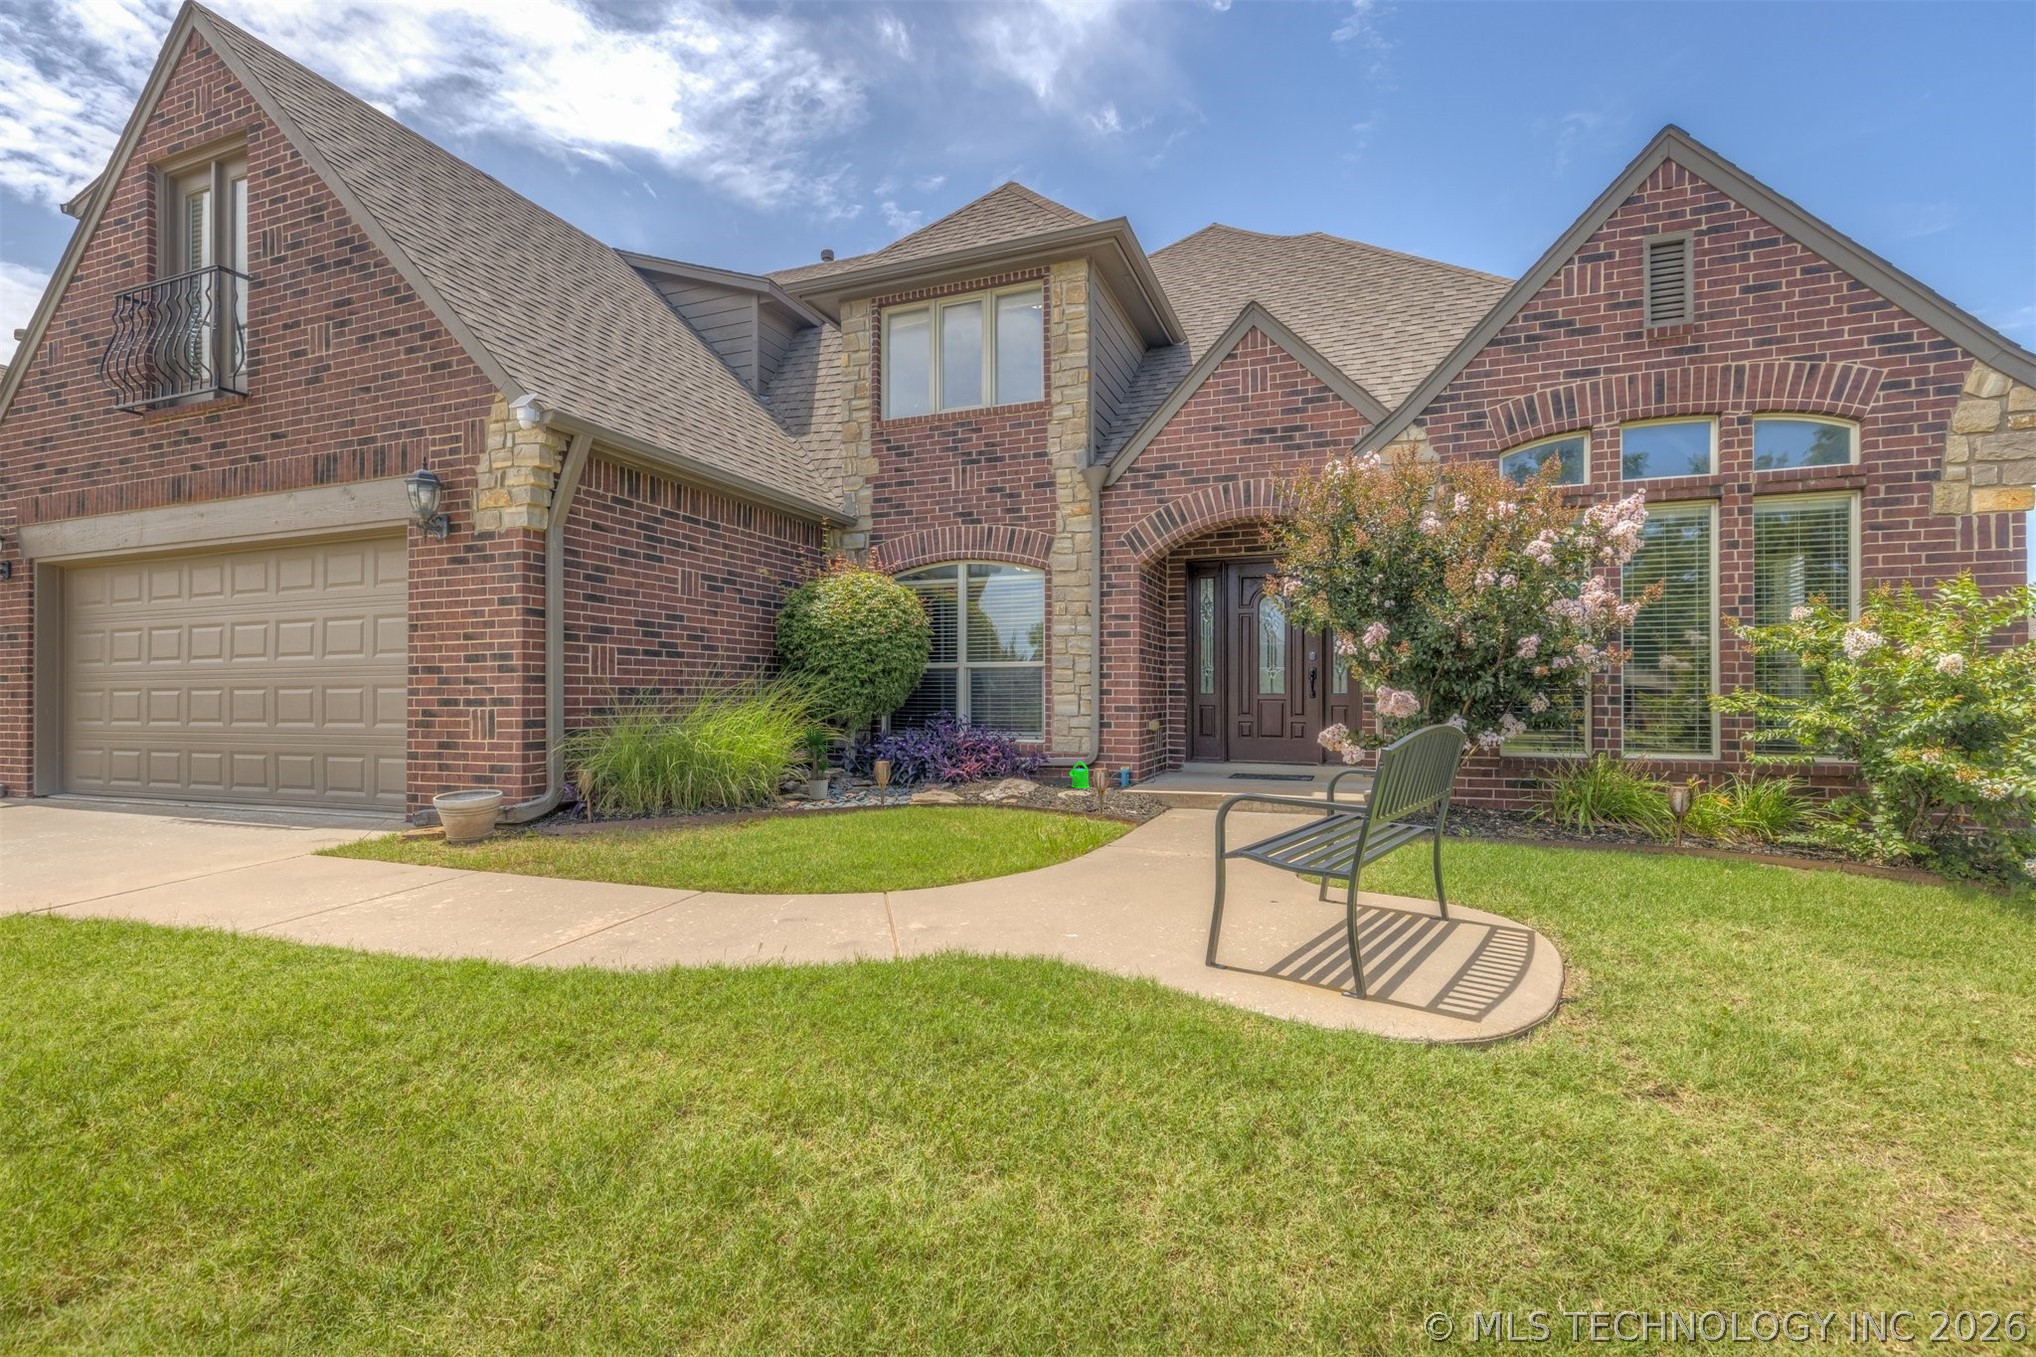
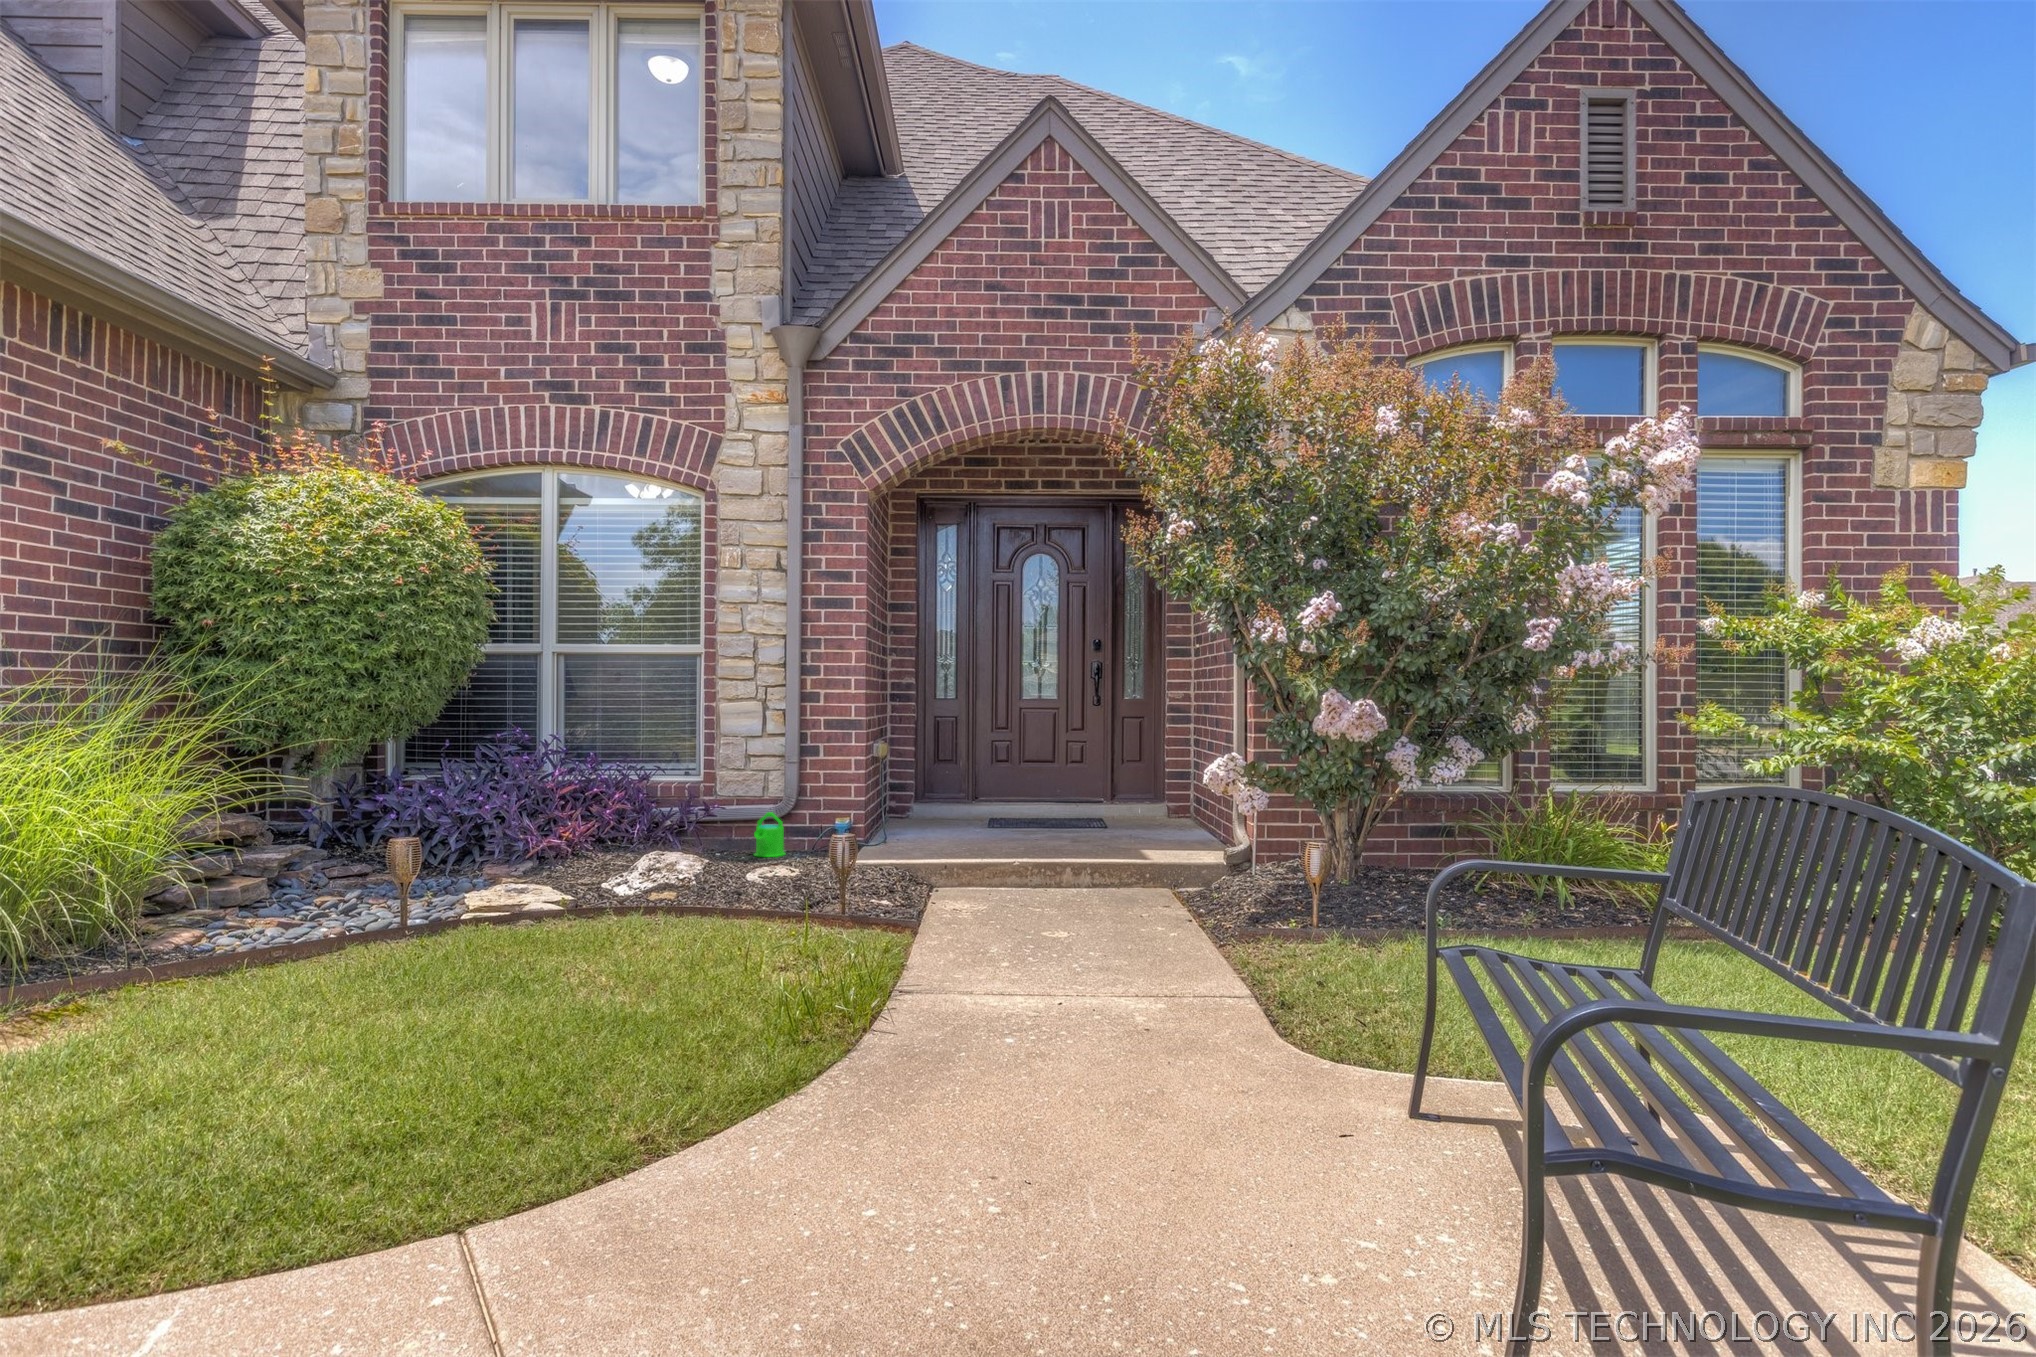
potted plant: present [798,725,831,800] -> none [177,761,297,919]

